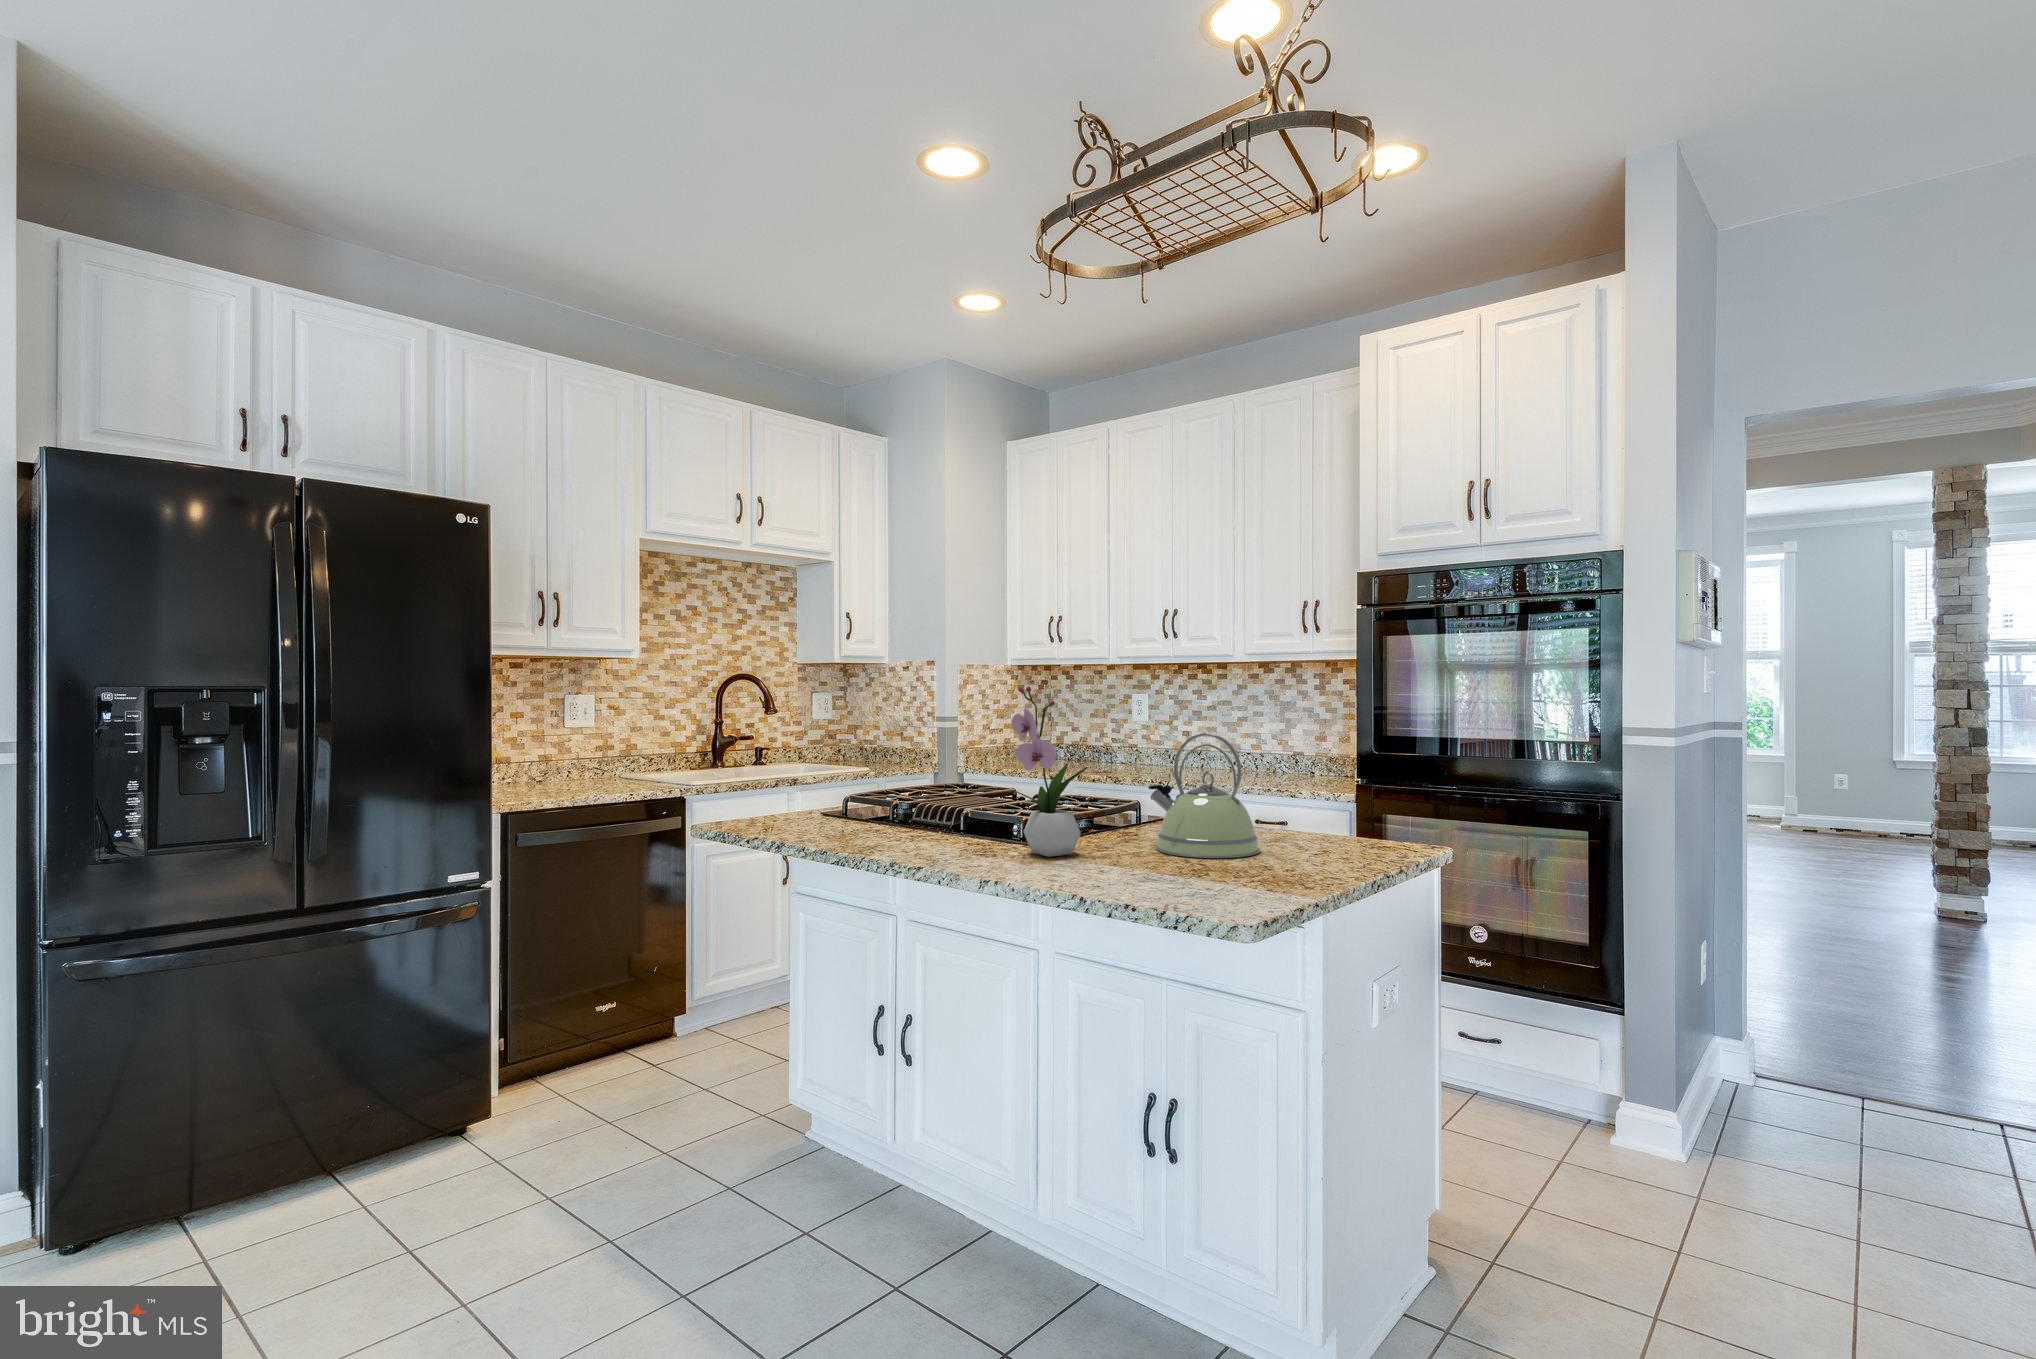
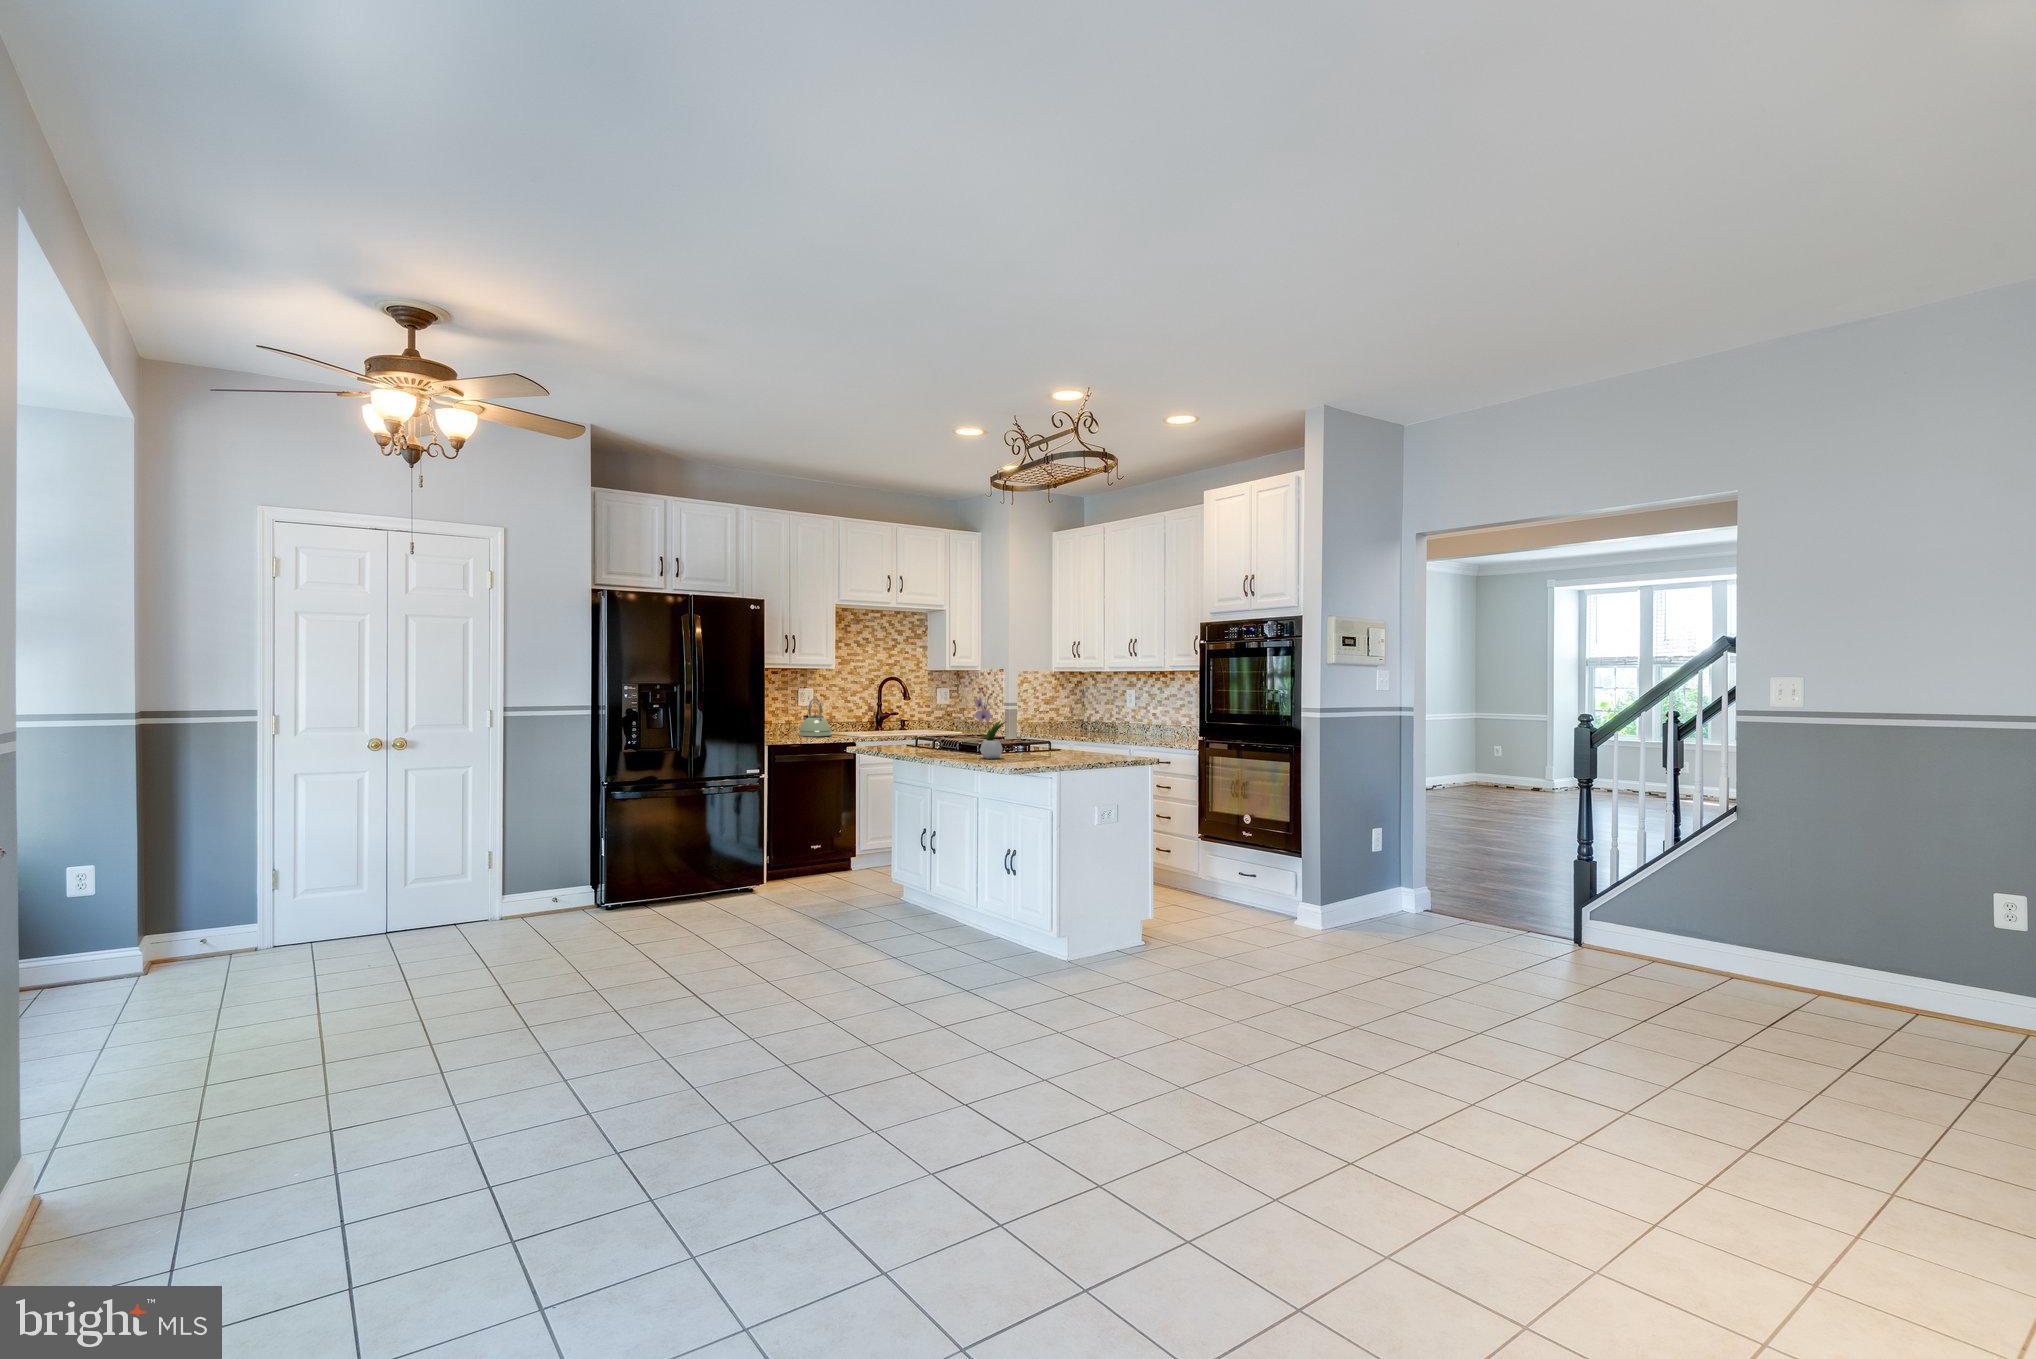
kettle: present [1148,733,1260,858] -> present [799,699,832,736]

